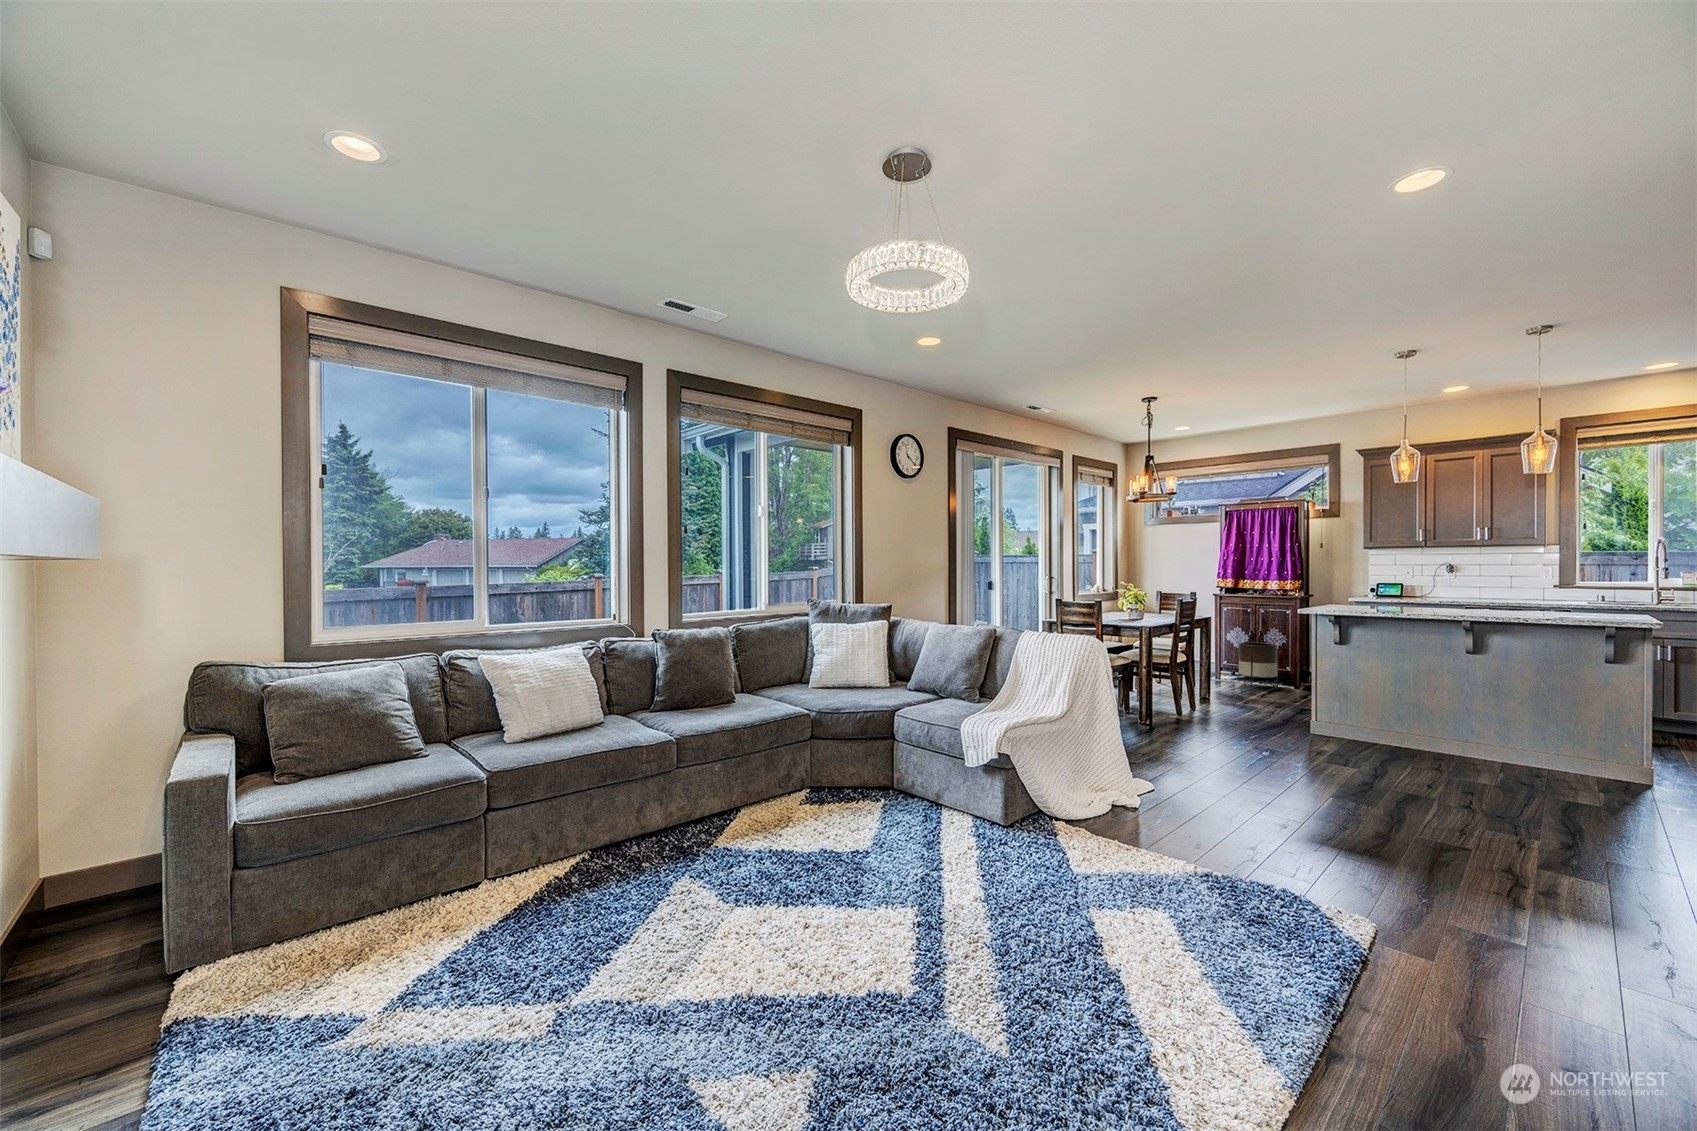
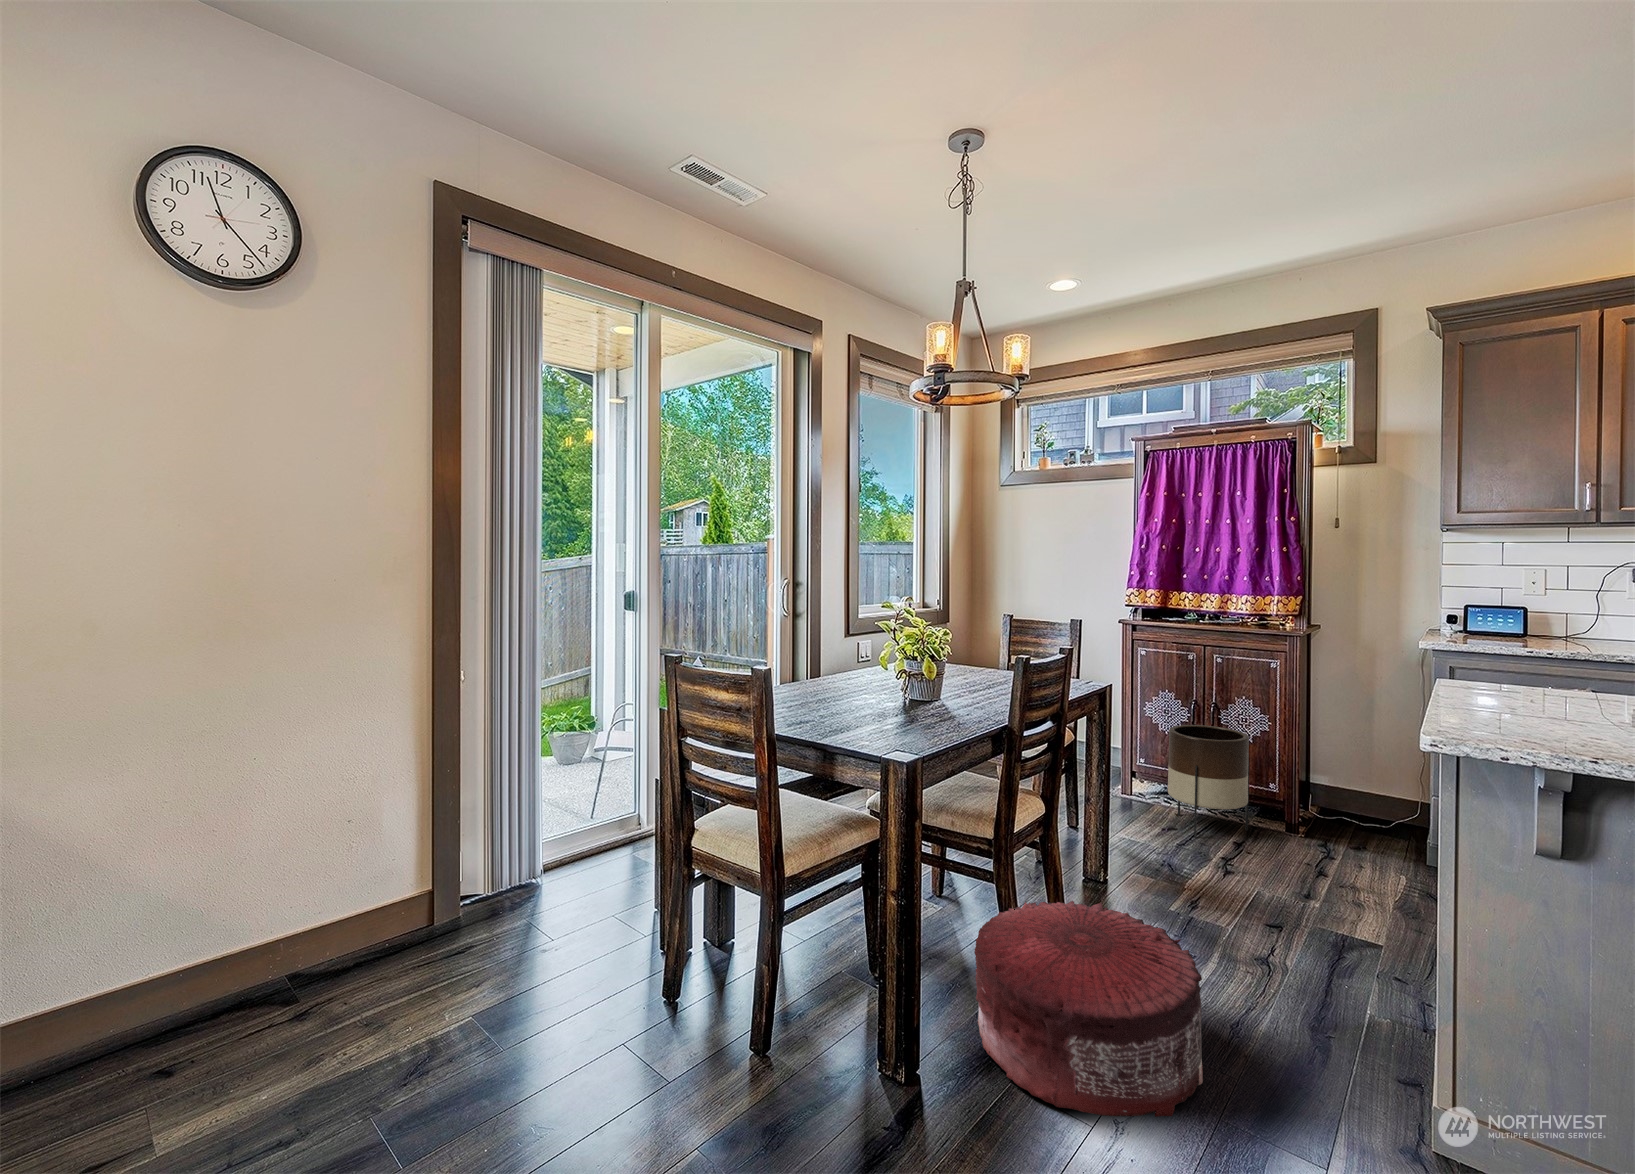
pouf: none [1164,682,1243,728] -> present [974,901,1203,1117]

